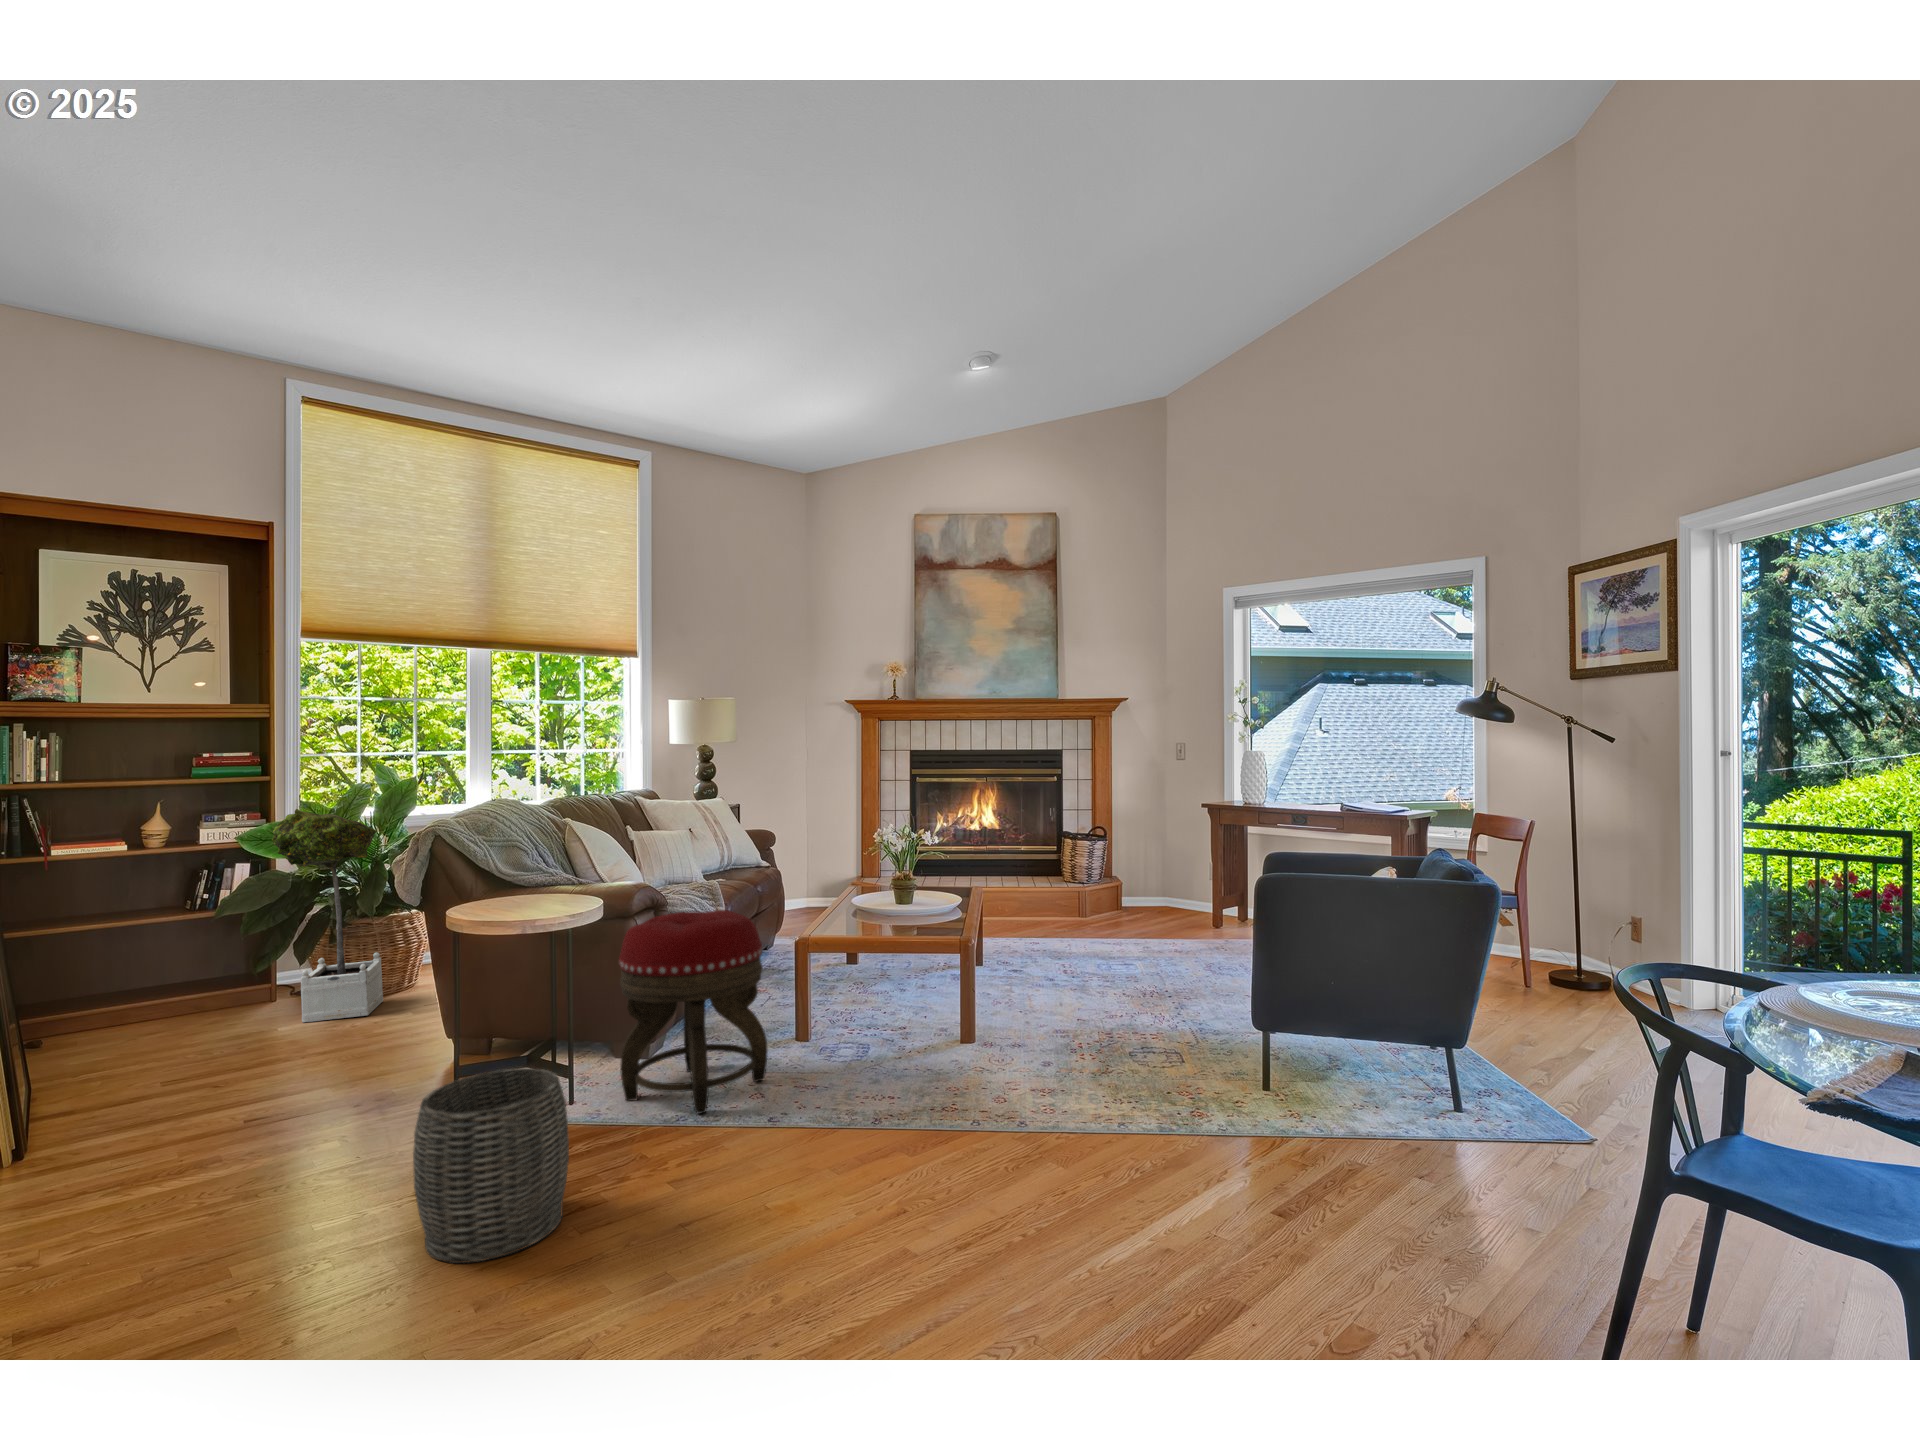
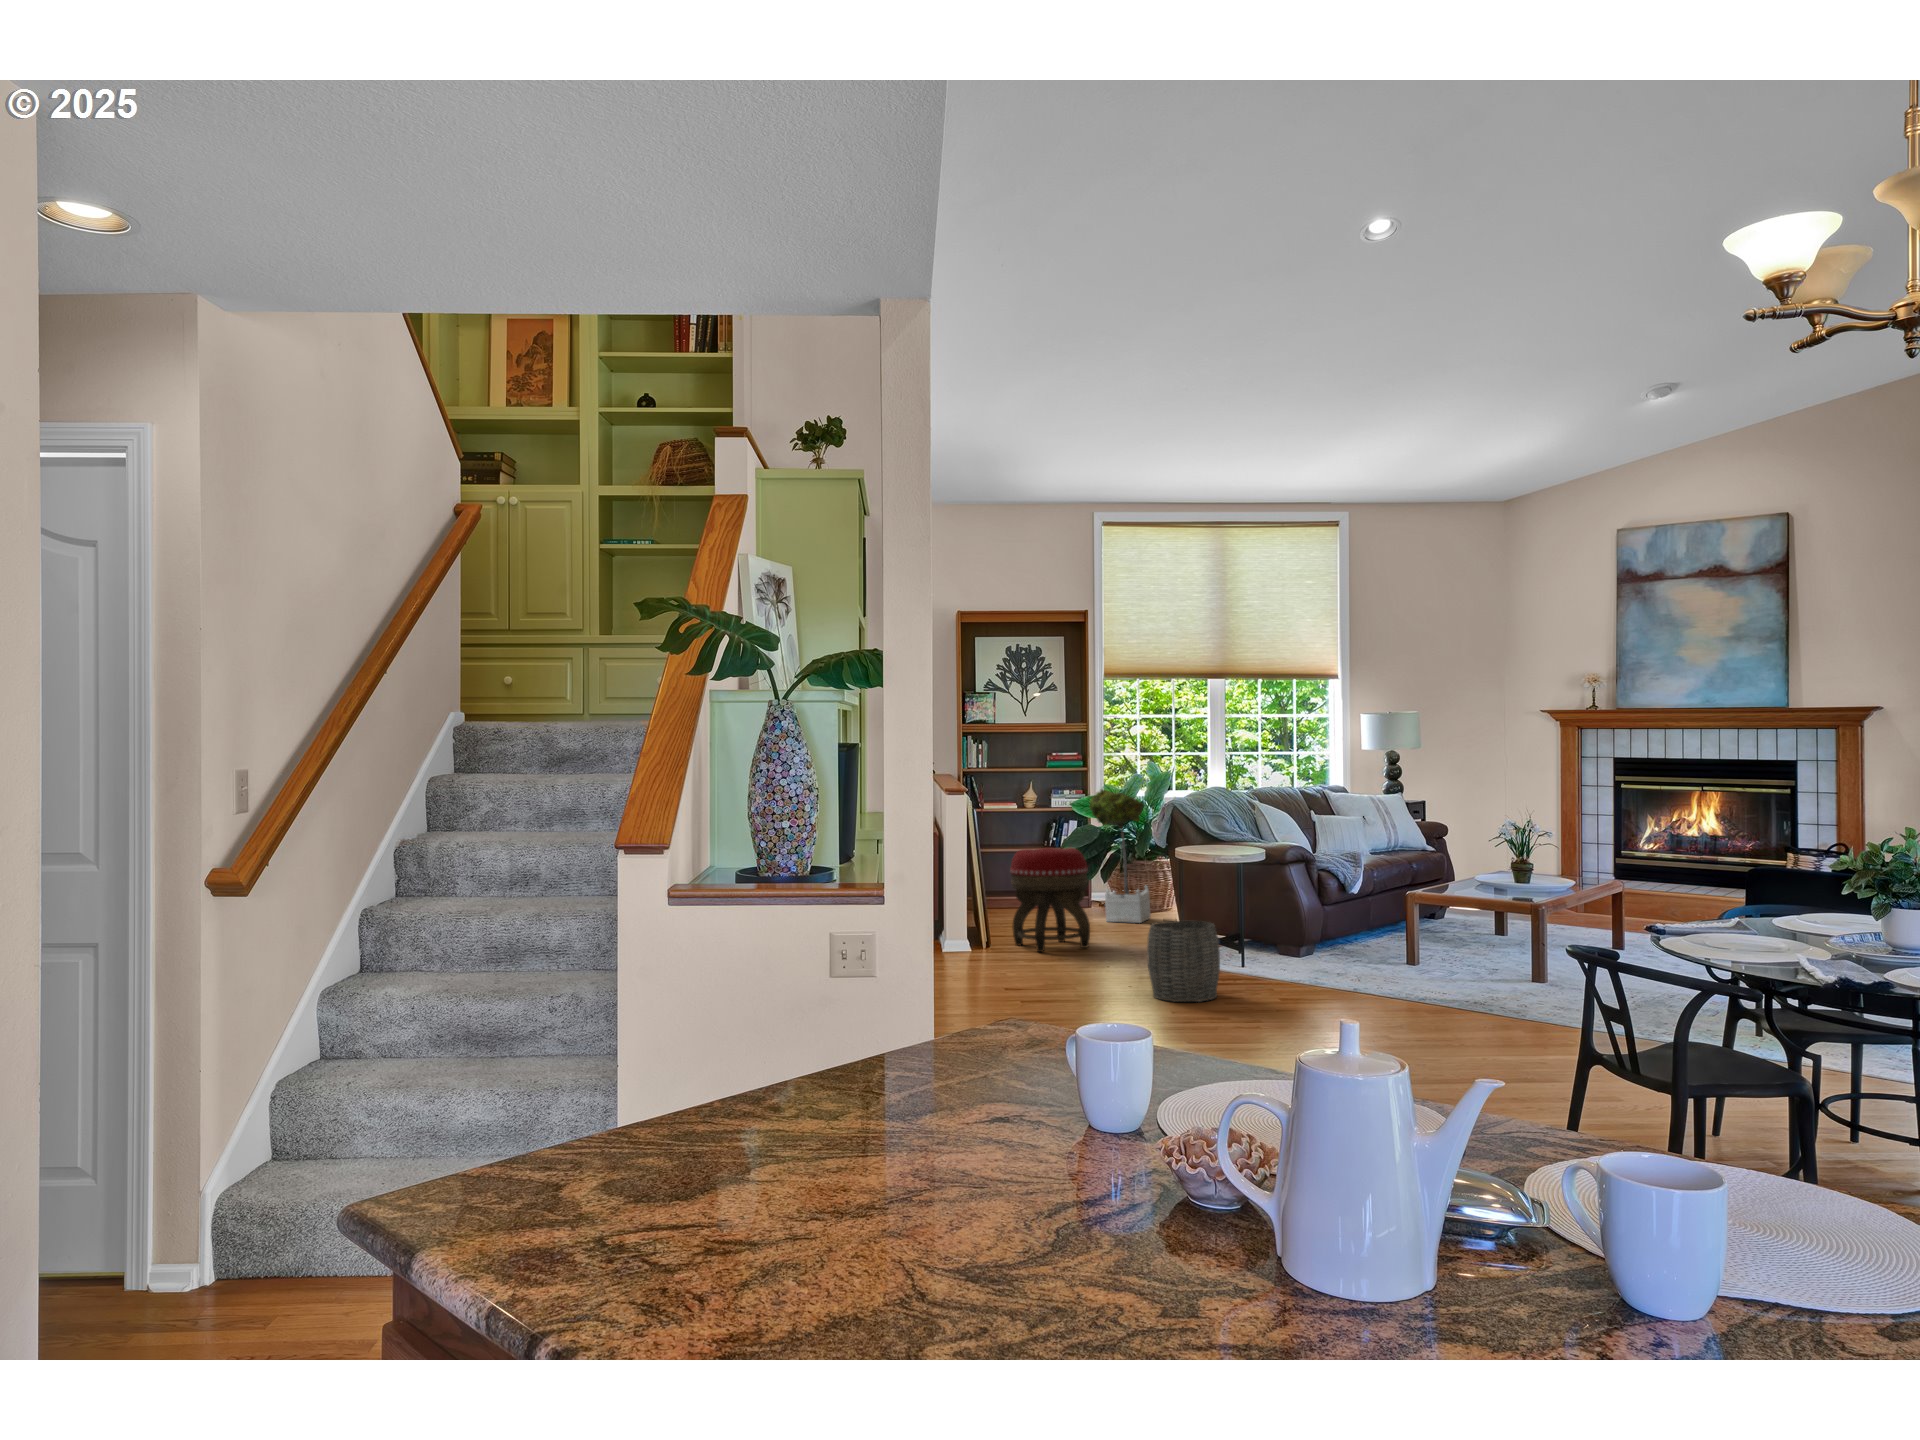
footstool: present [619,910,768,1114] -> present [1010,848,1090,952]

